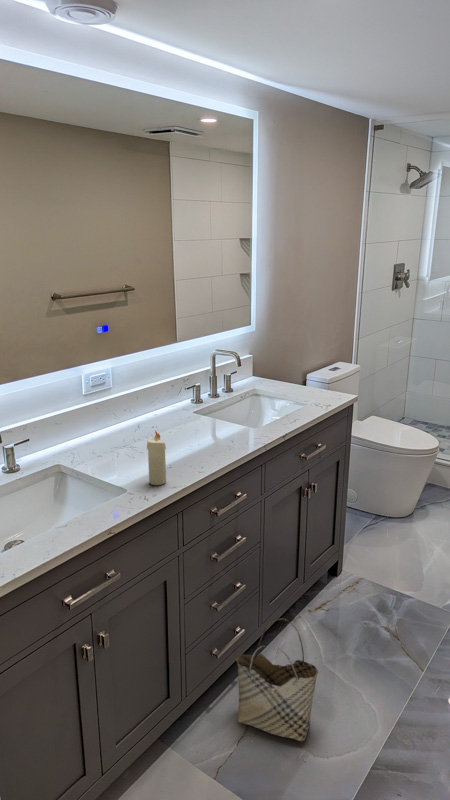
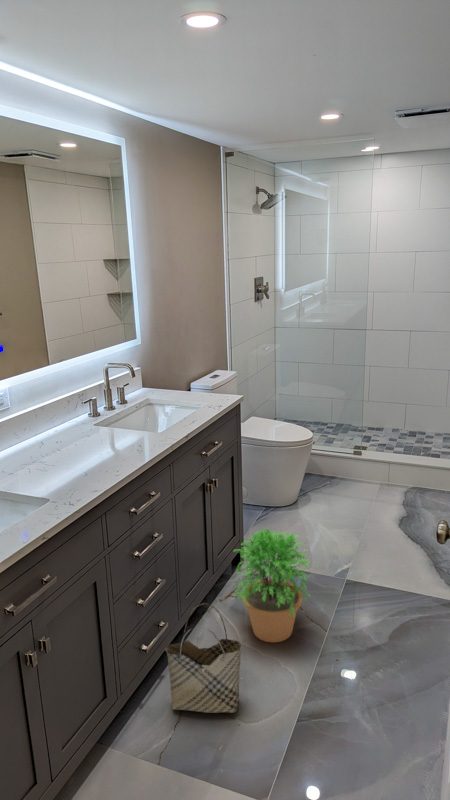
candle: present [147,431,166,485] -> none [67,438,88,490]
potted plant: none [321,543,413,670] -> present [235,528,309,642]

